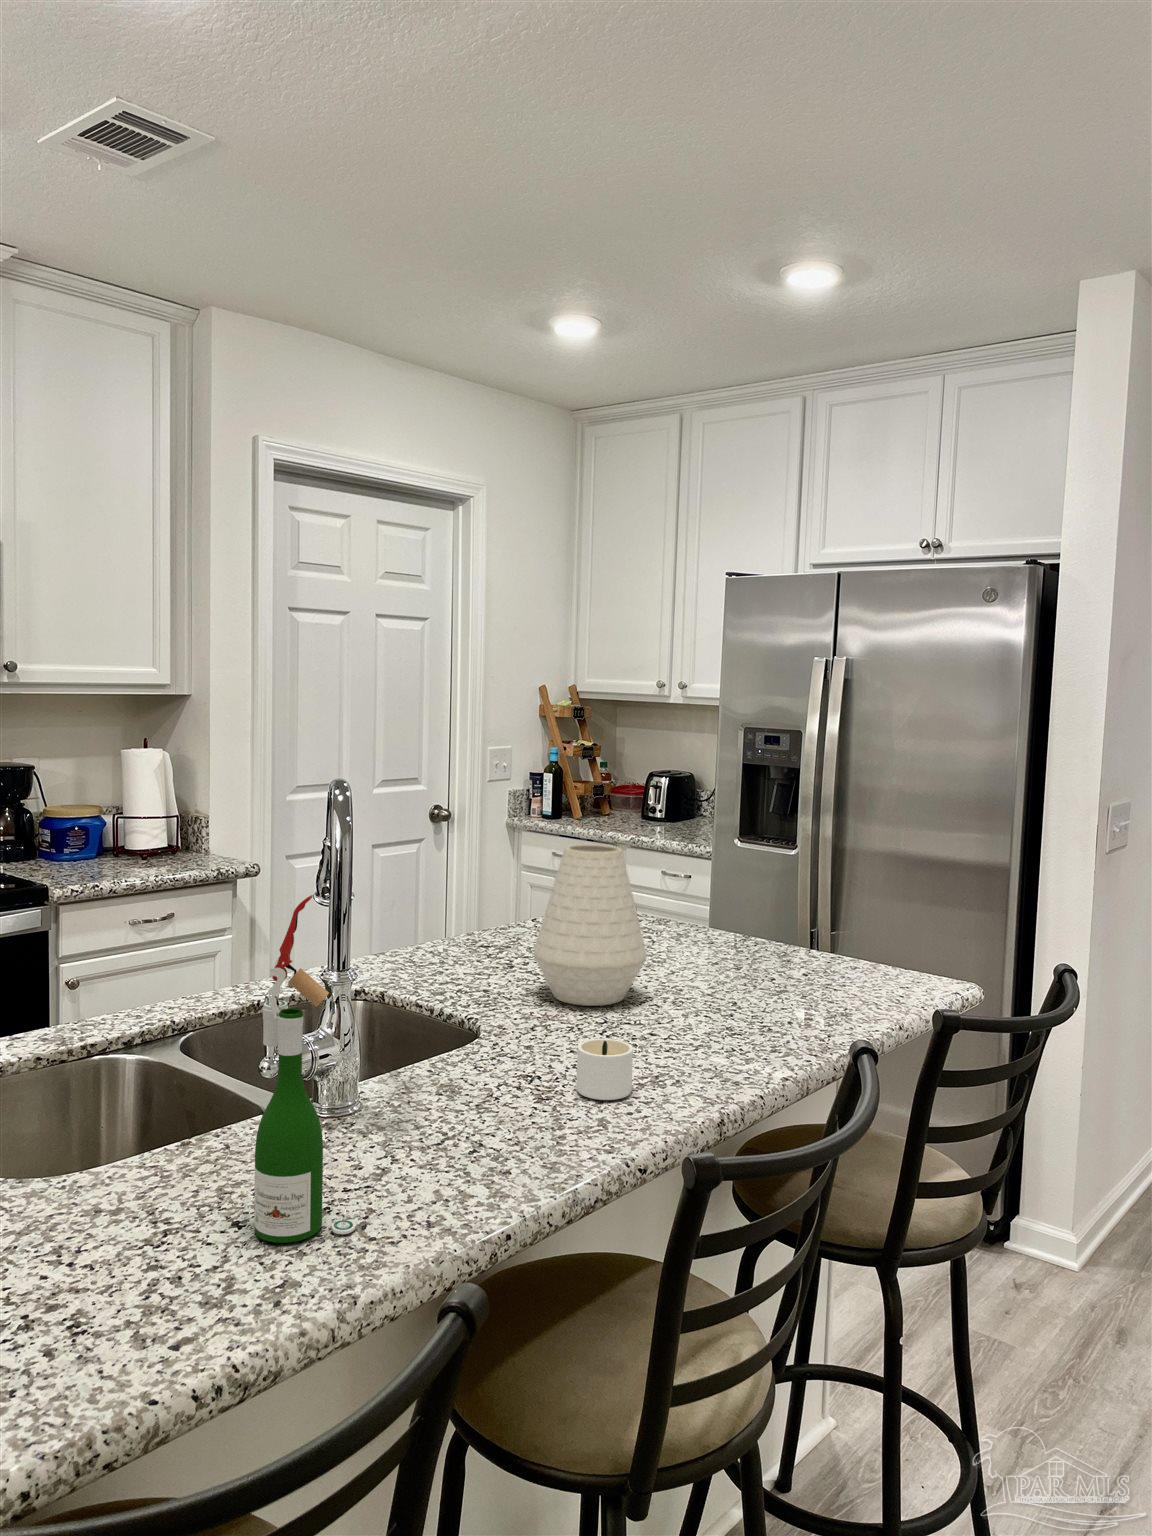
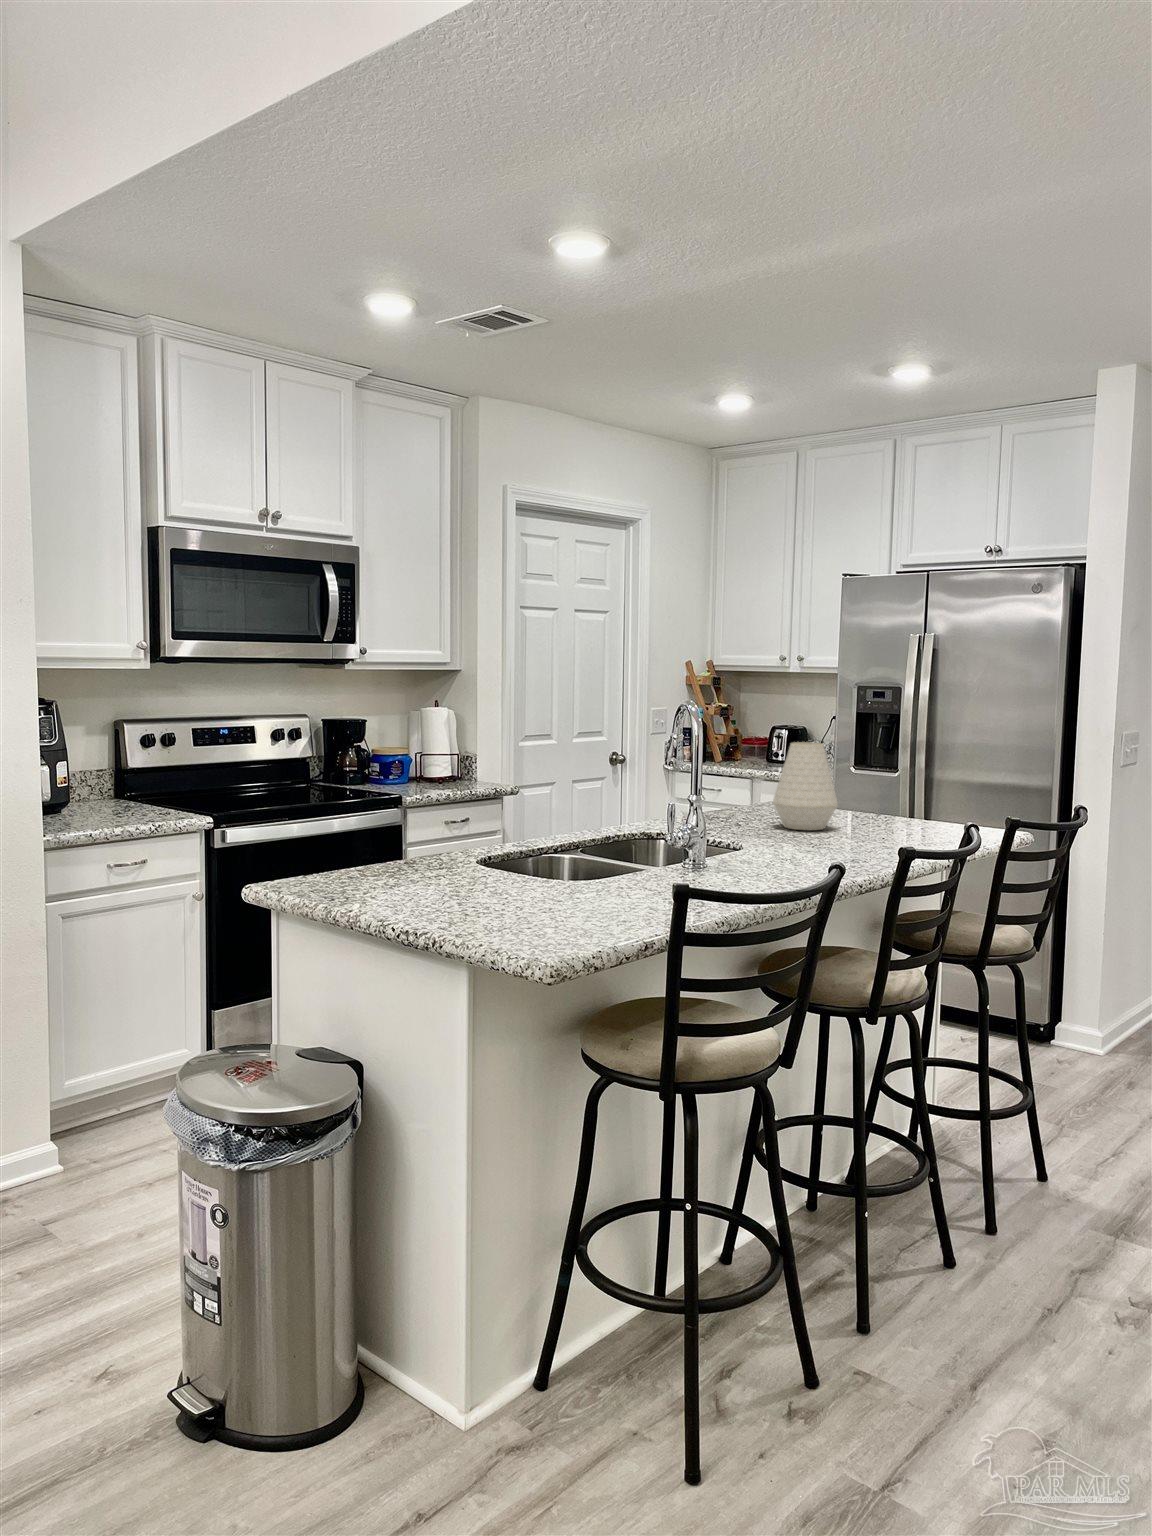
wine bottle: present [254,895,355,1243] -> none [715,736,757,881]
candle: present [576,1039,633,1100] -> none [822,827,865,855]

